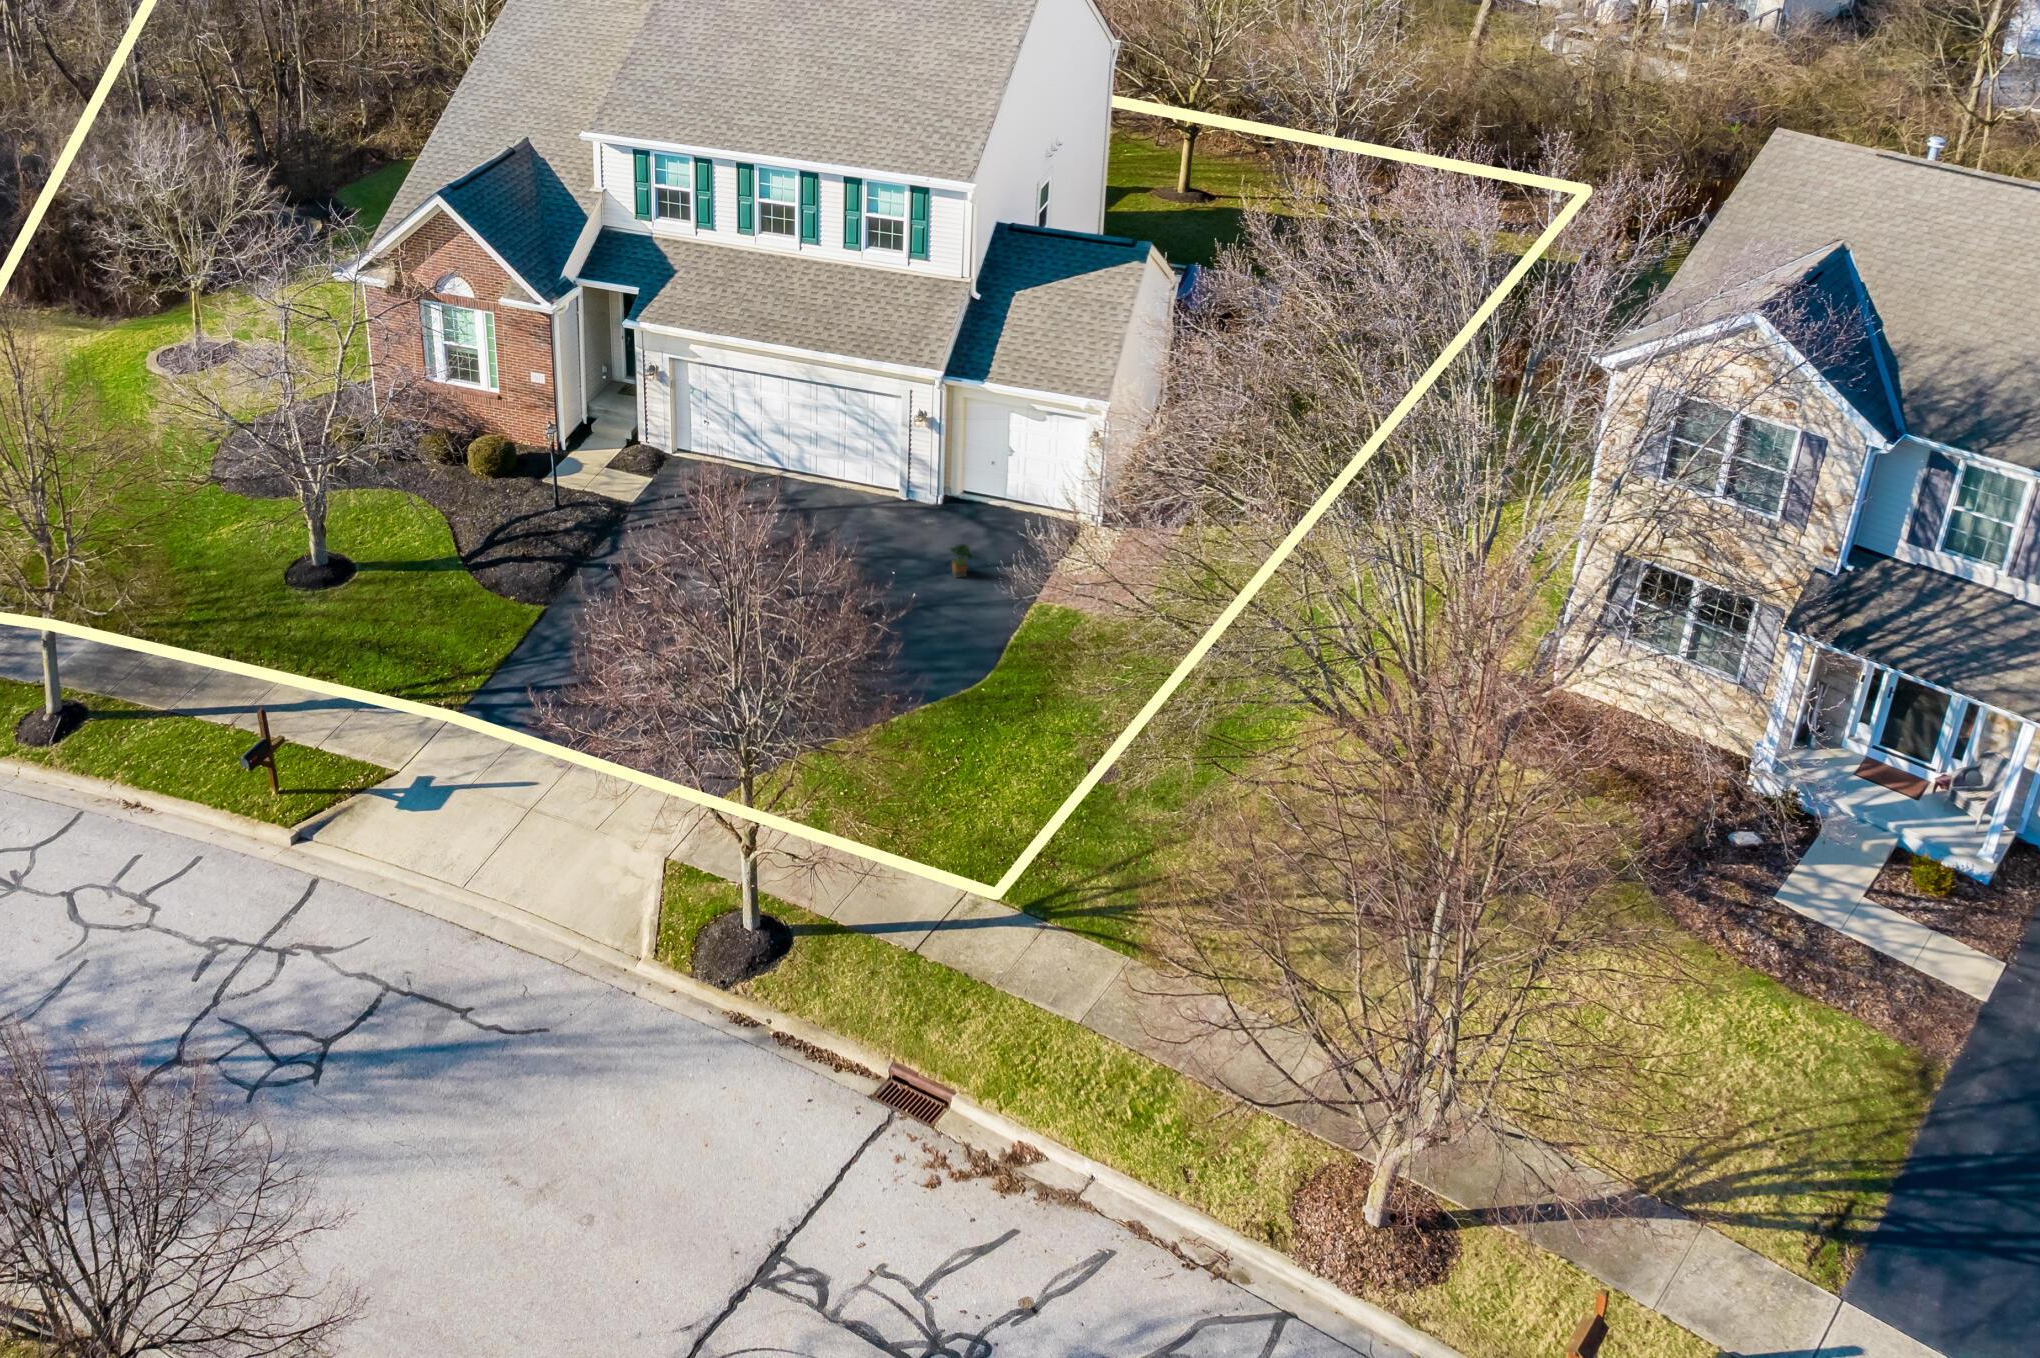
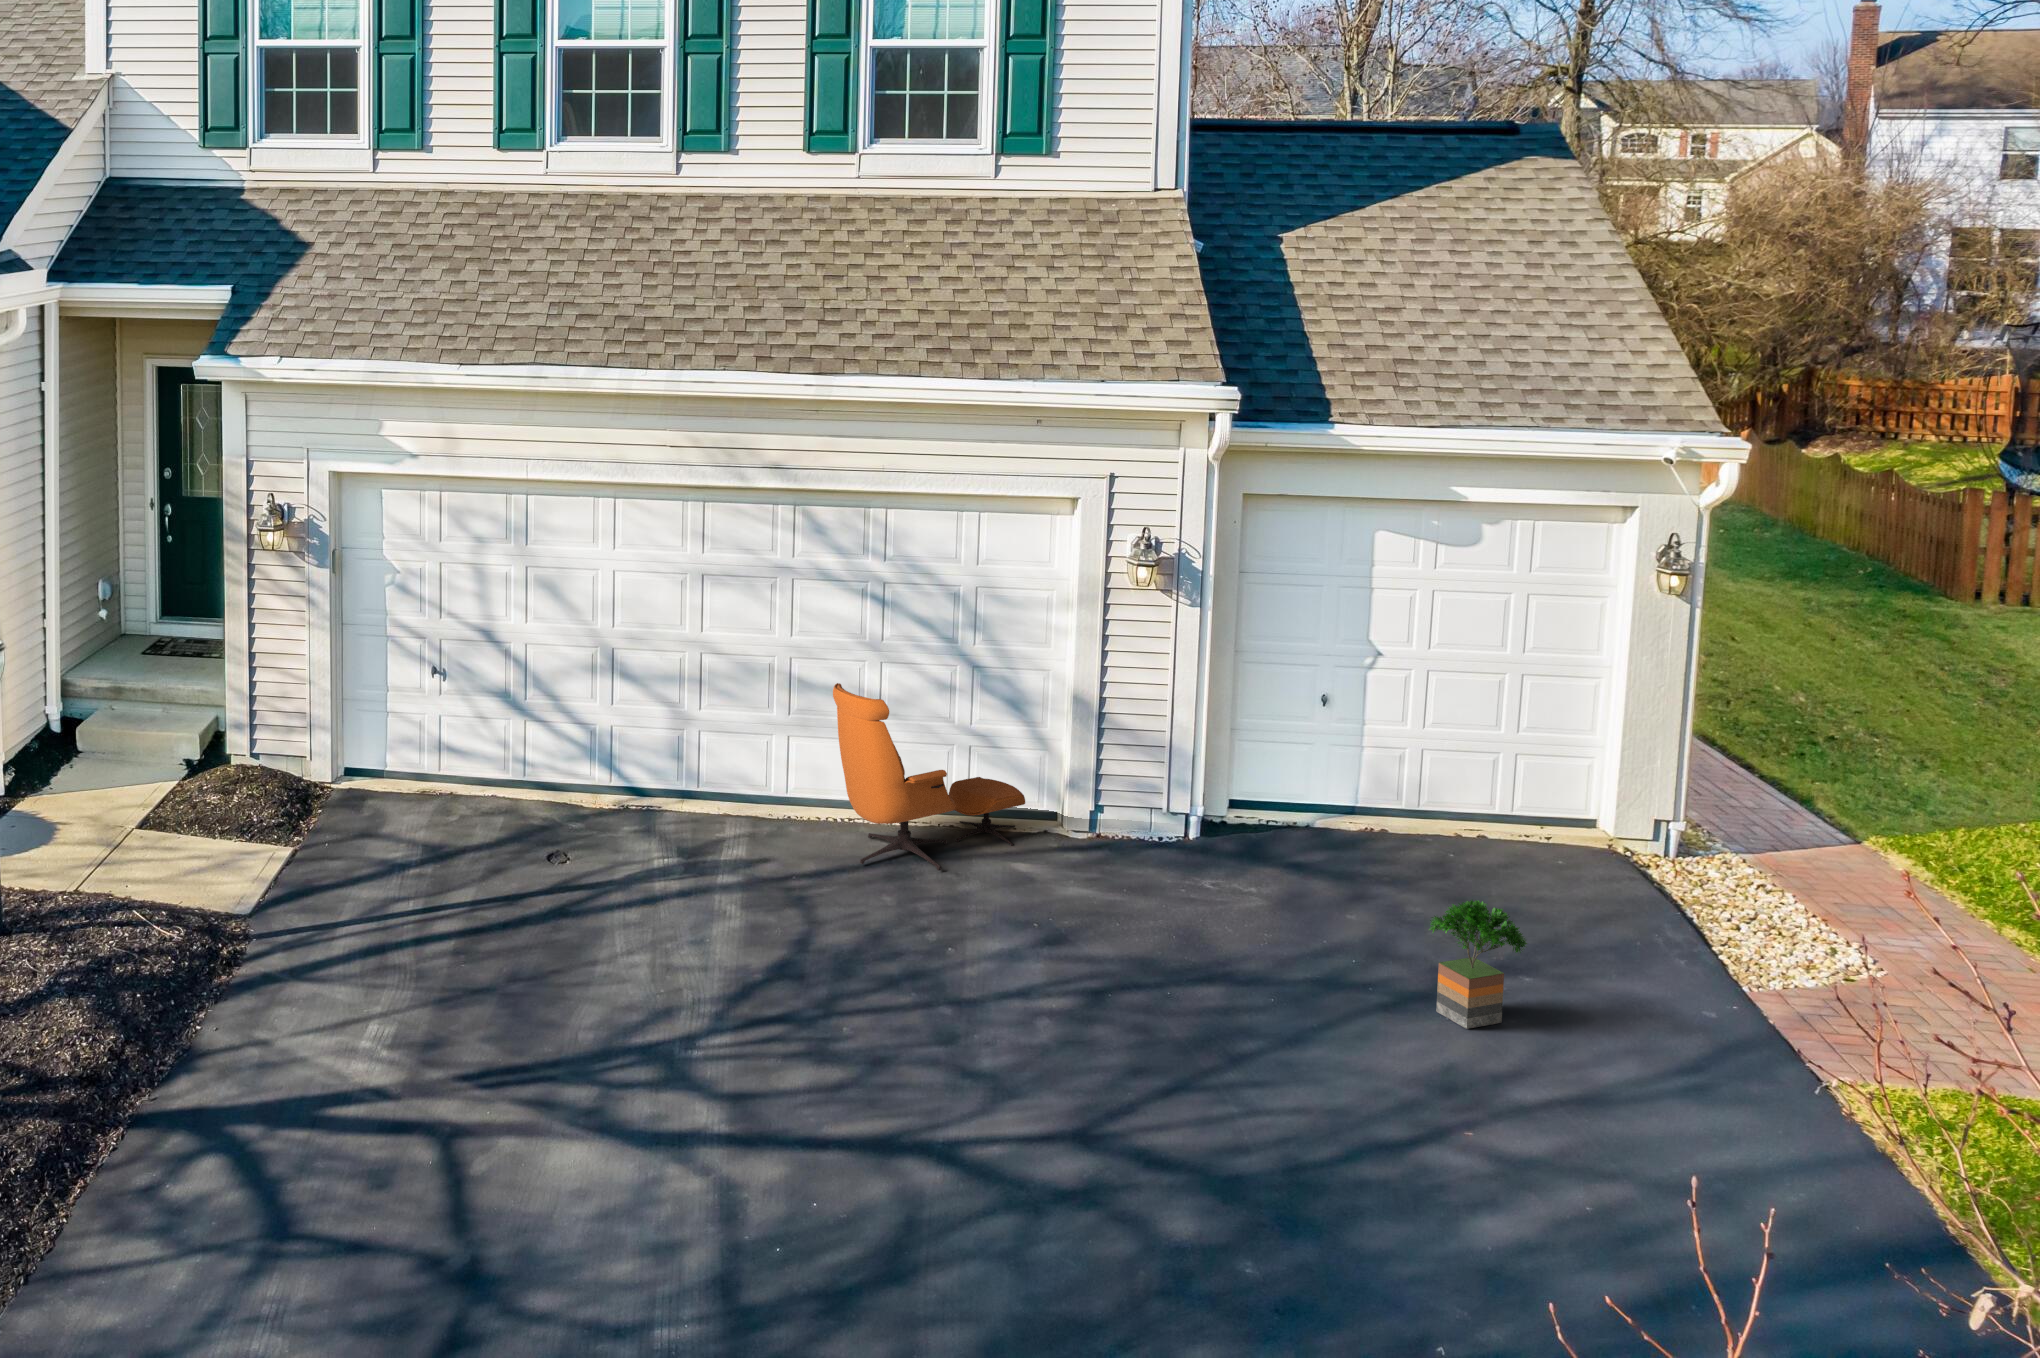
lounge chair: none [817,450,883,509] -> present [833,683,1025,871]

